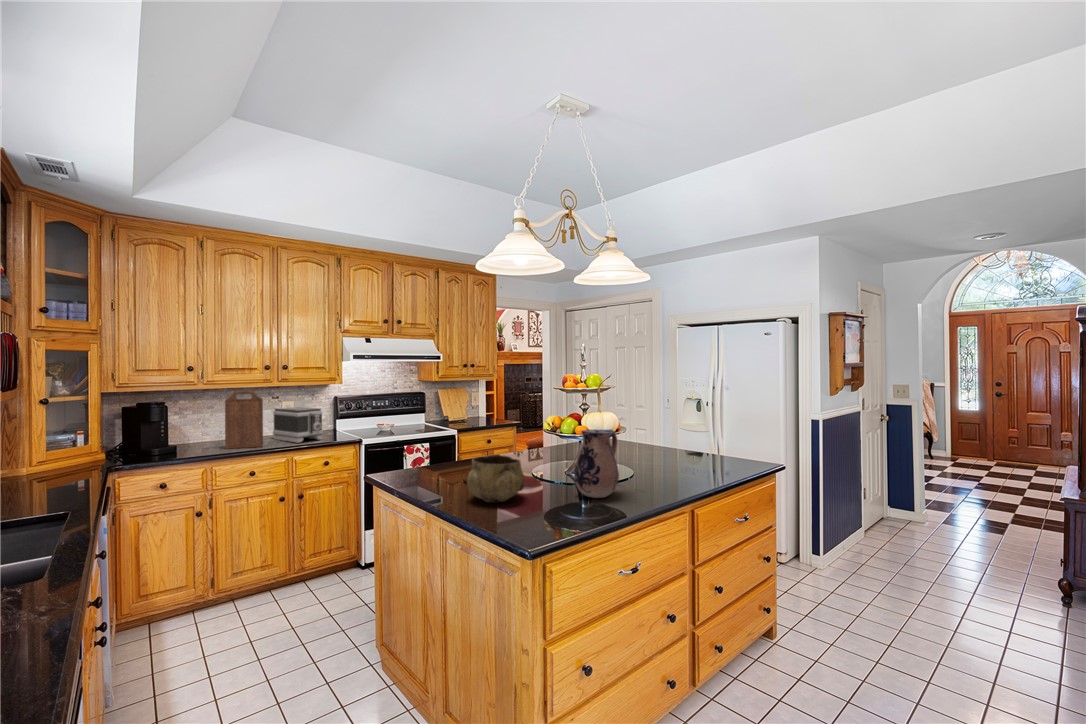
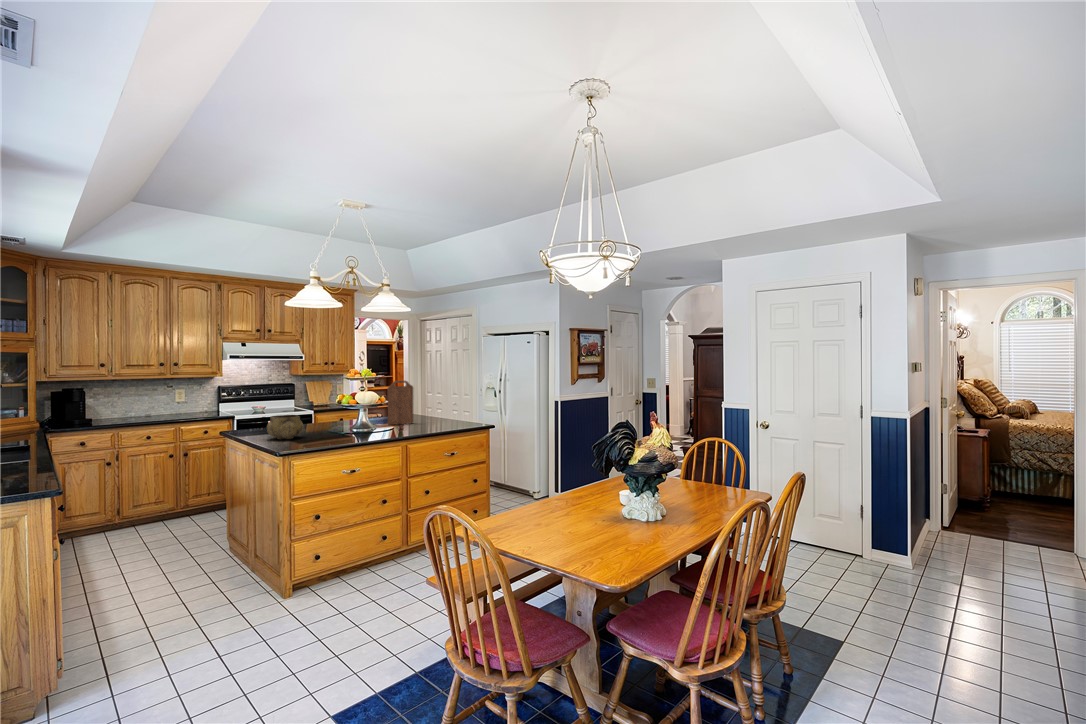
cutting board: present [225,391,263,449] -> present [388,381,414,425]
toaster: present [273,407,323,443] -> none [167,393,206,418]
ceramic pitcher: present [574,429,619,498] -> none [333,400,363,437]

